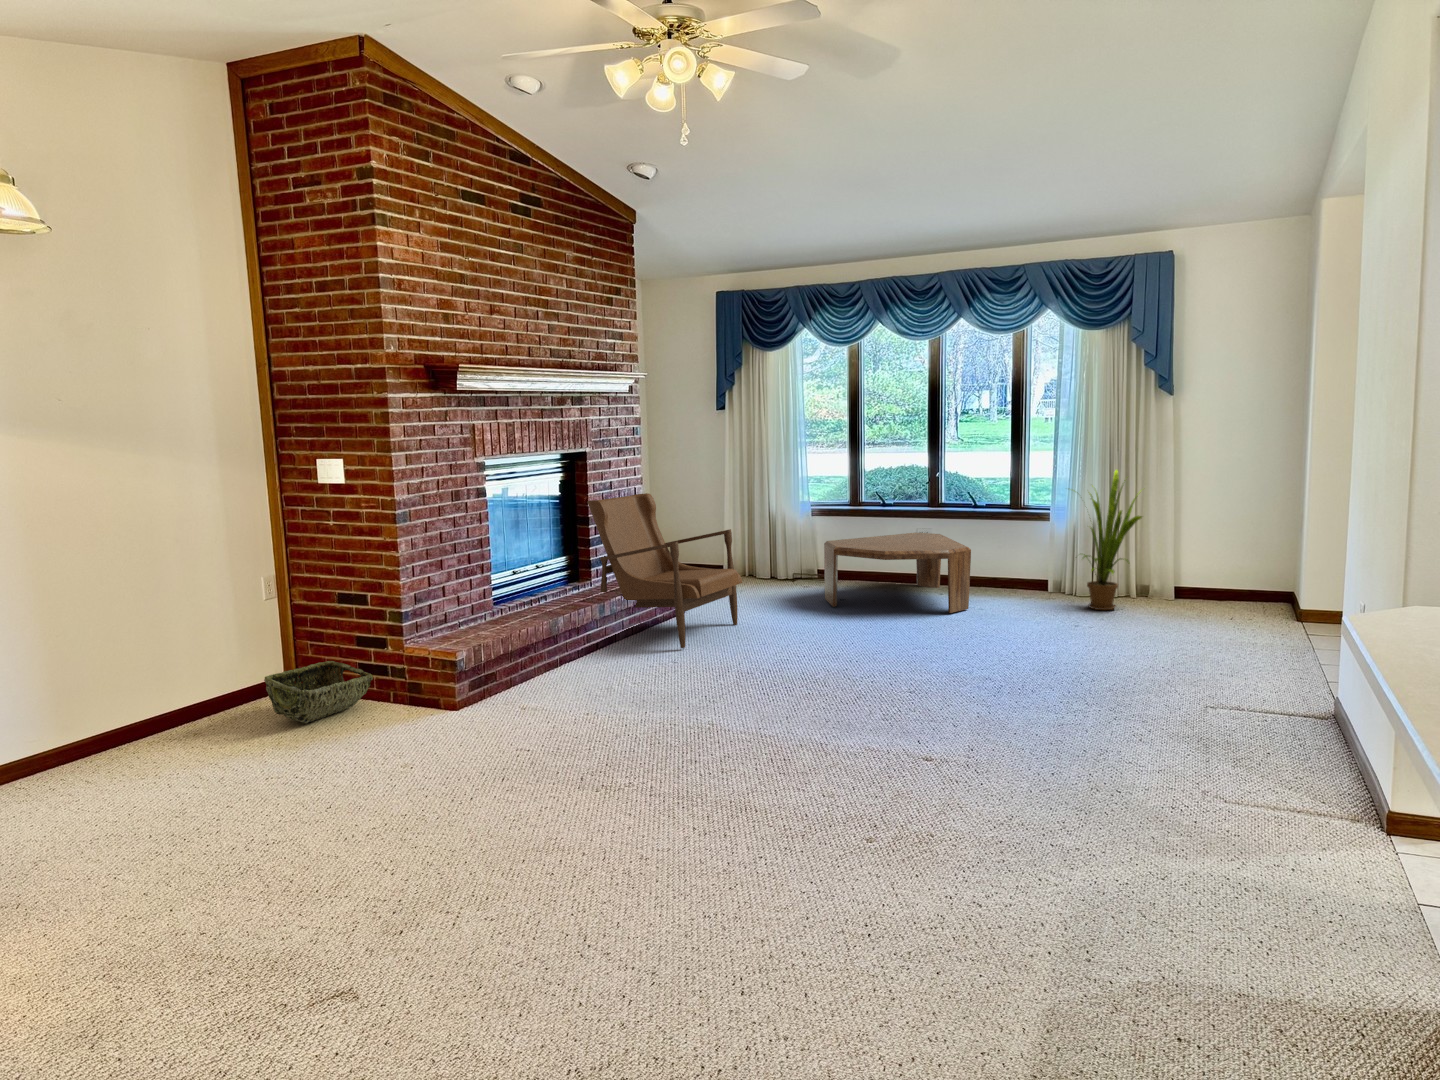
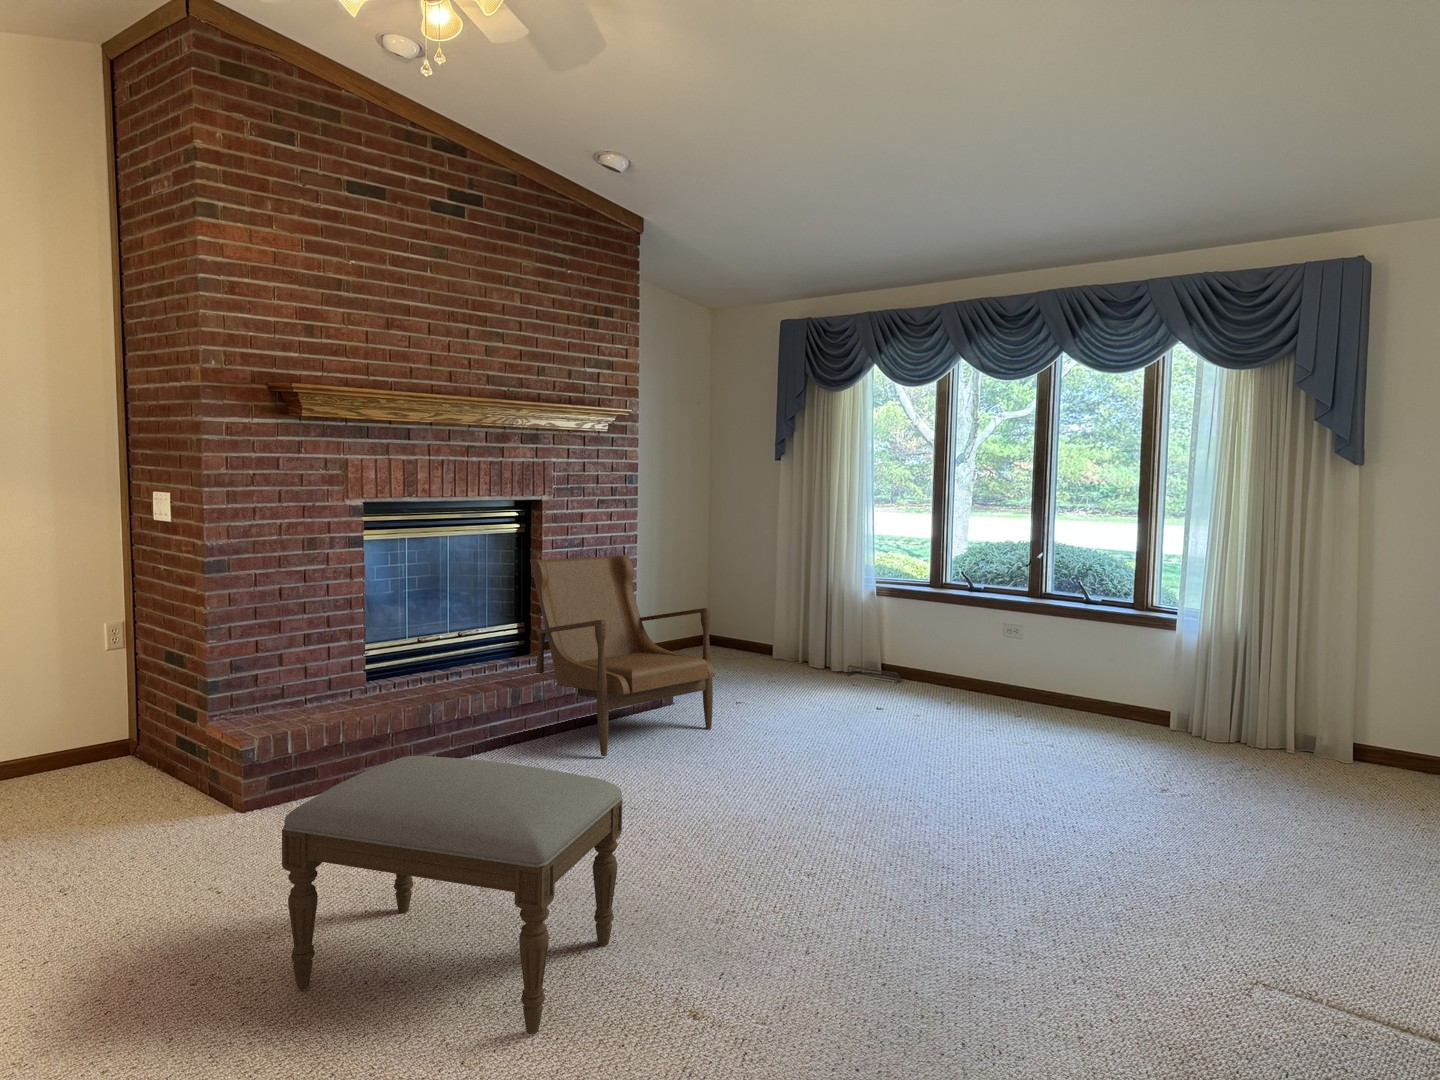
house plant: present [1083,470,1142,610] -> none [1187,564,1312,768]
coffee table: present [824,533,971,613] -> none [855,628,1040,745]
ottoman: none [653,627,846,782] -> present [282,756,623,1034]
woven basket: present [264,661,373,723] -> none [29,730,174,807]

